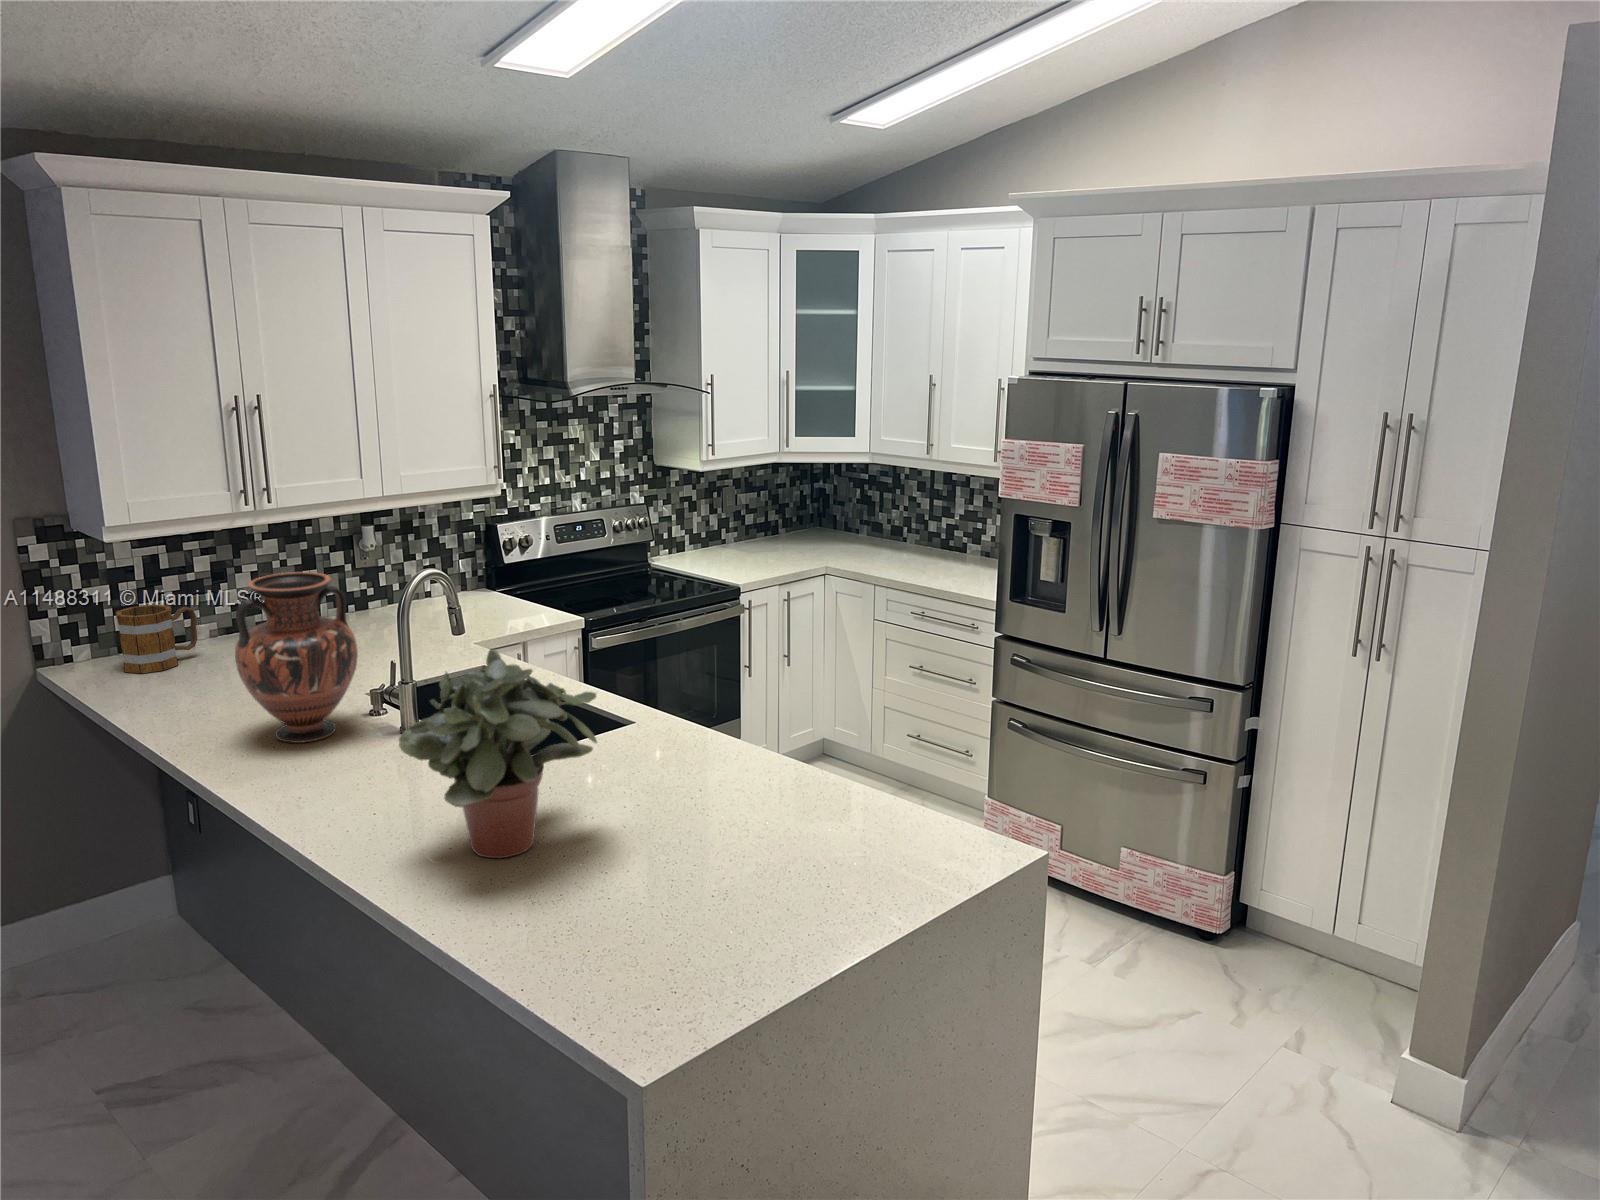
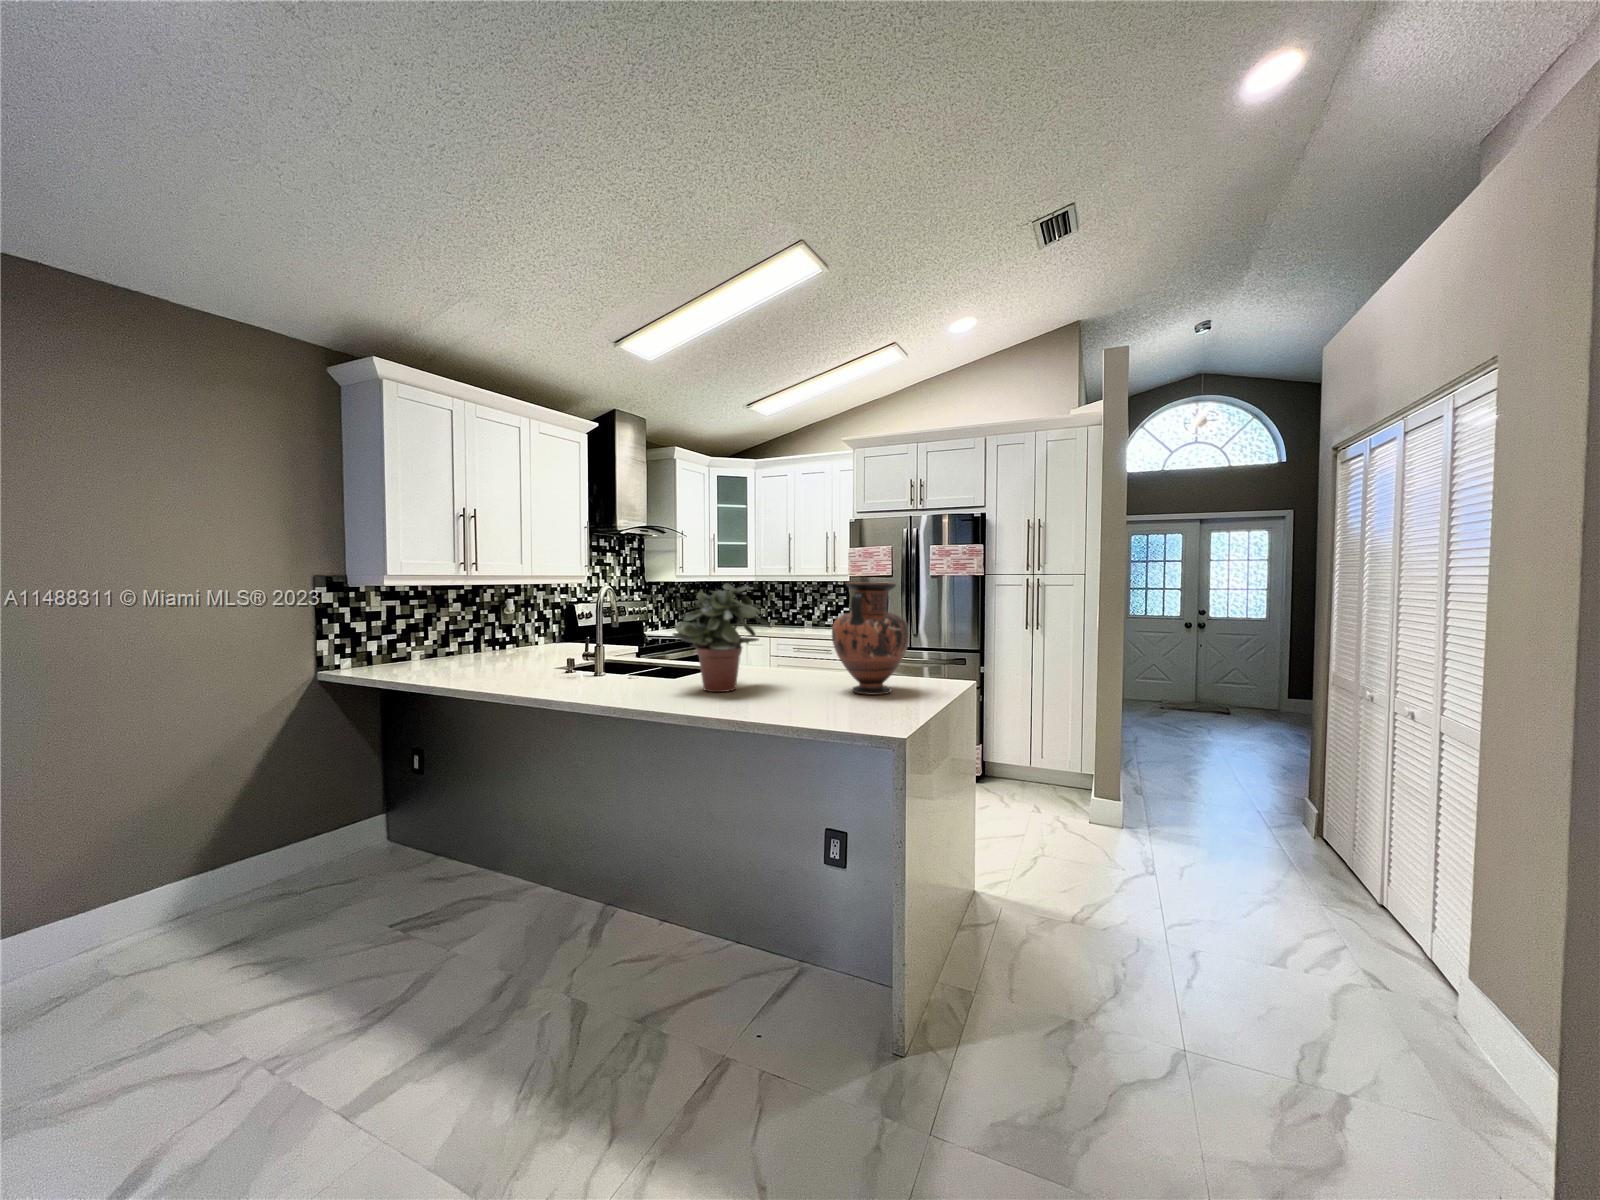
vase: present [235,572,358,743] -> present [832,582,909,695]
mug: present [116,605,197,673] -> none [379,631,426,669]

